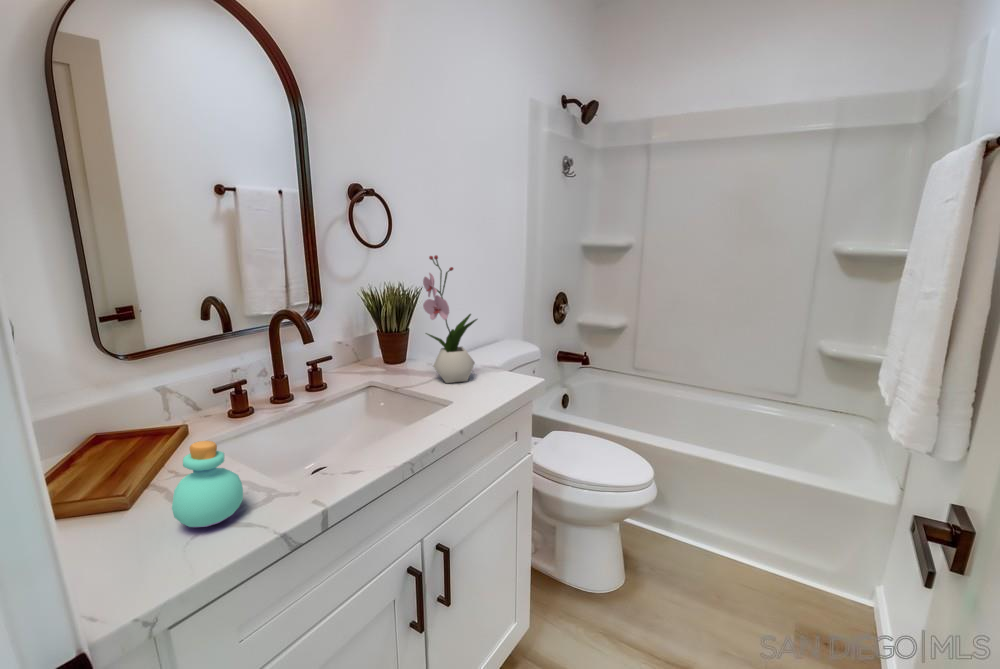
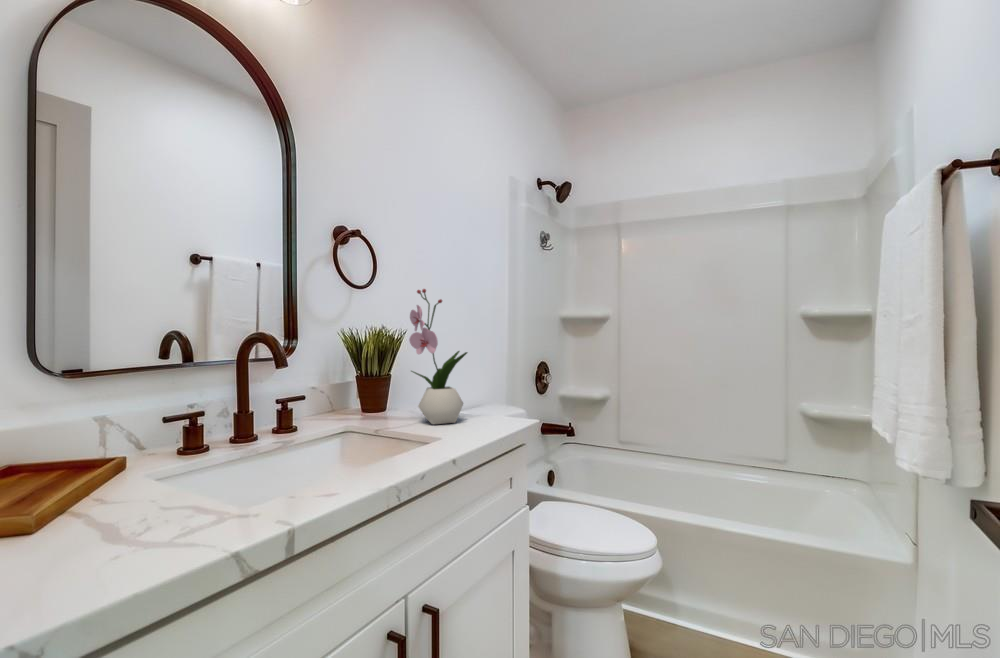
perfume bottle: present [172,441,243,527] -> none [85,432,186,548]

